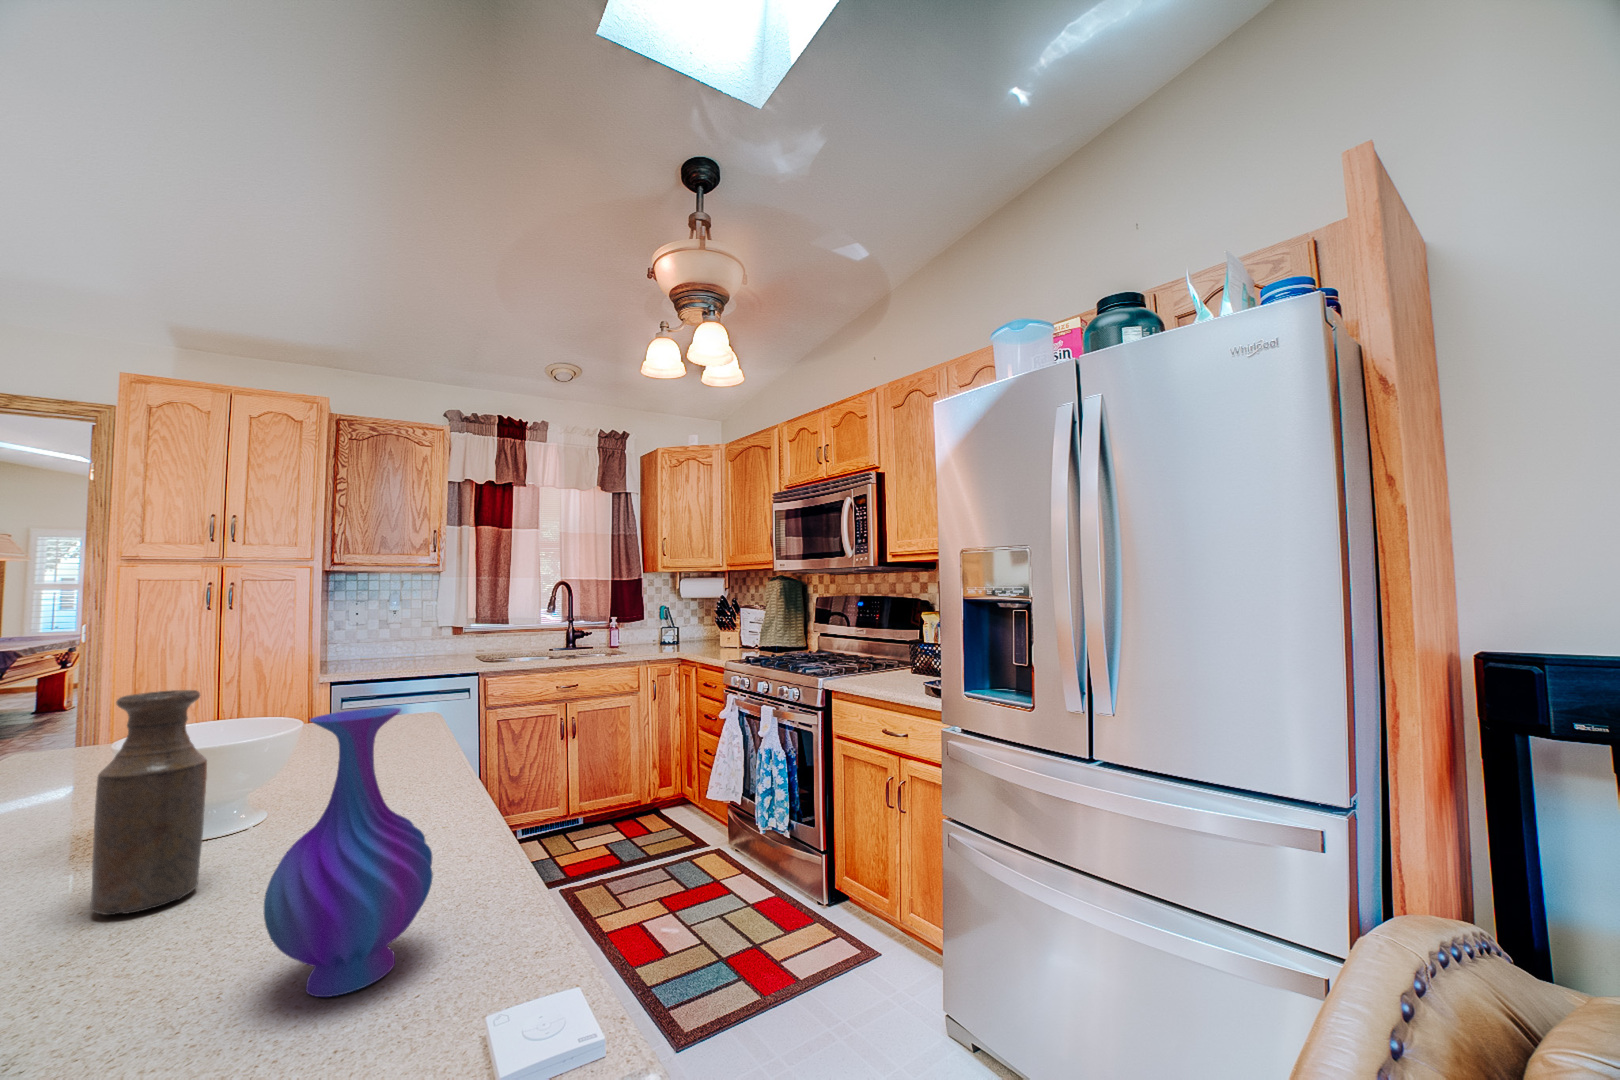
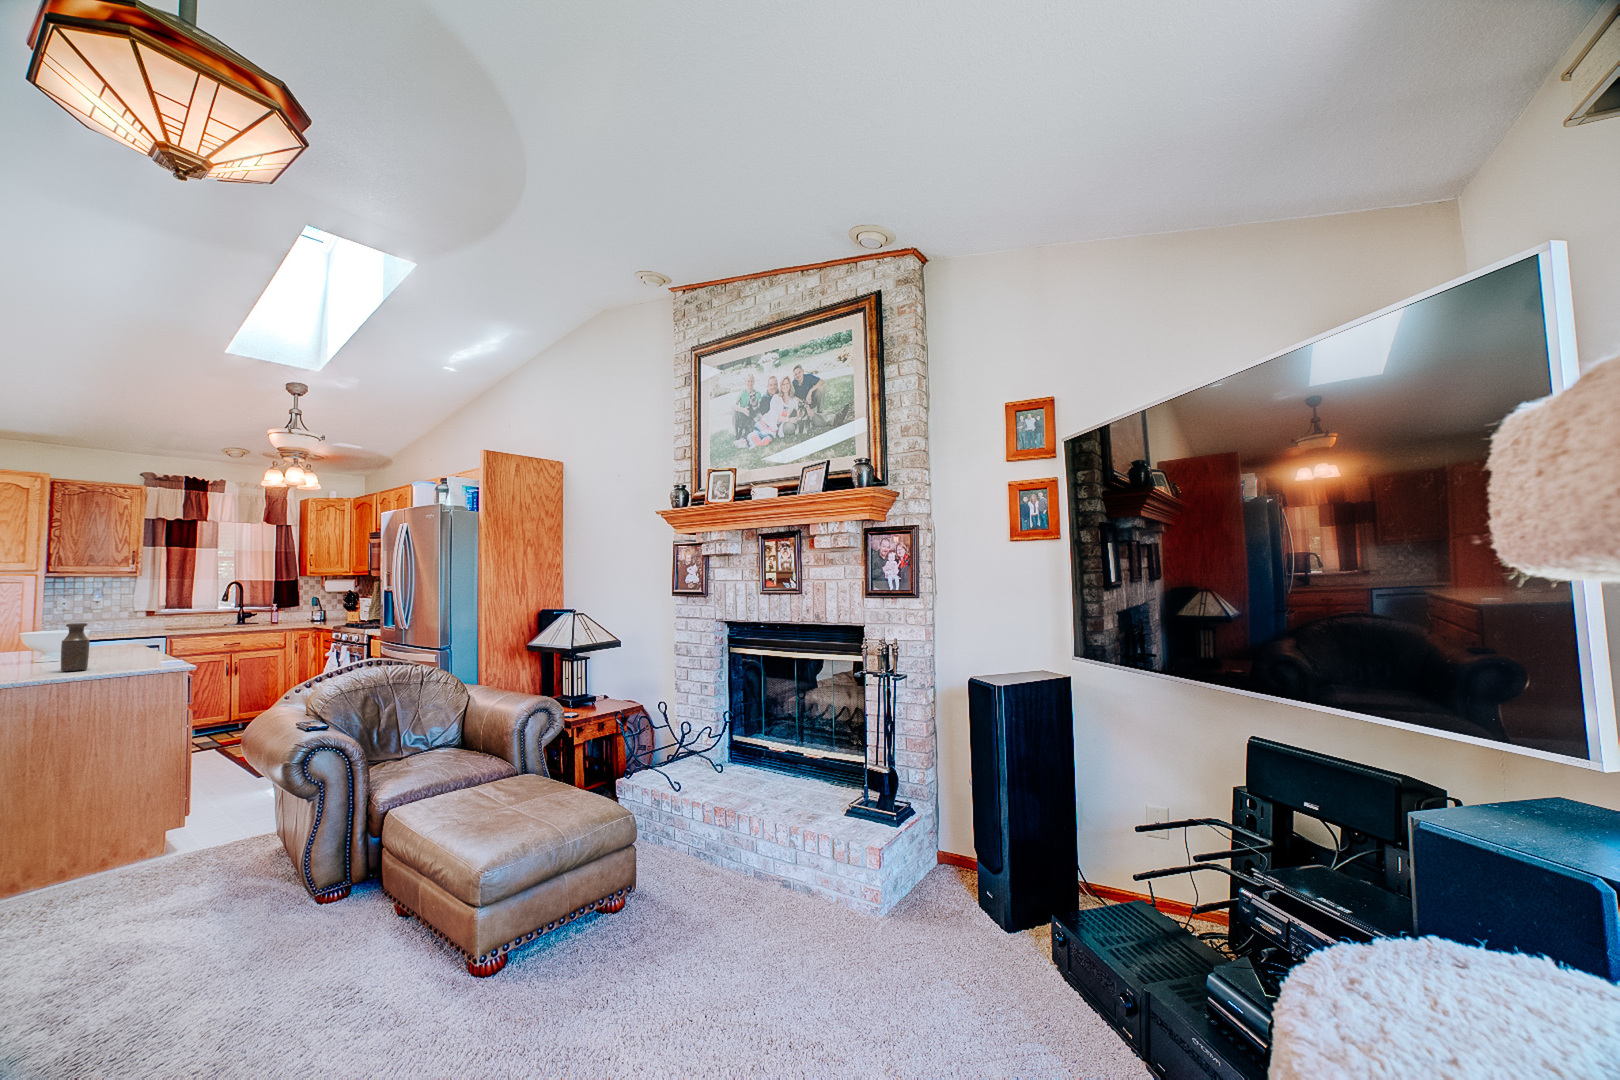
vase: present [264,708,433,997] -> none [124,623,162,673]

